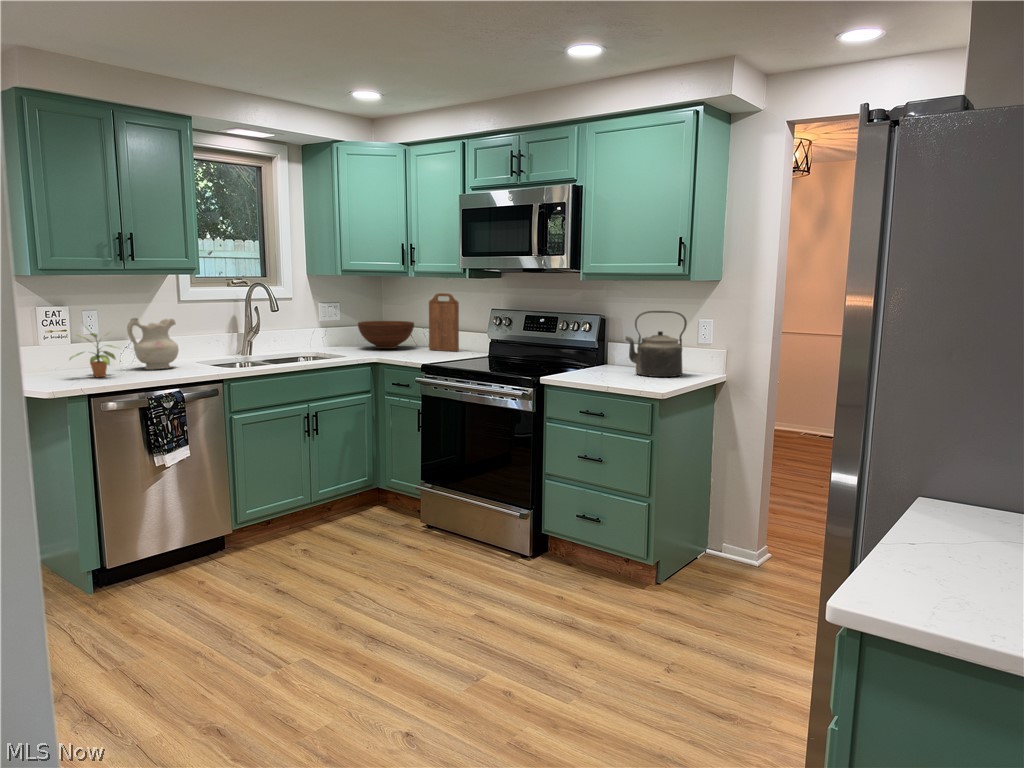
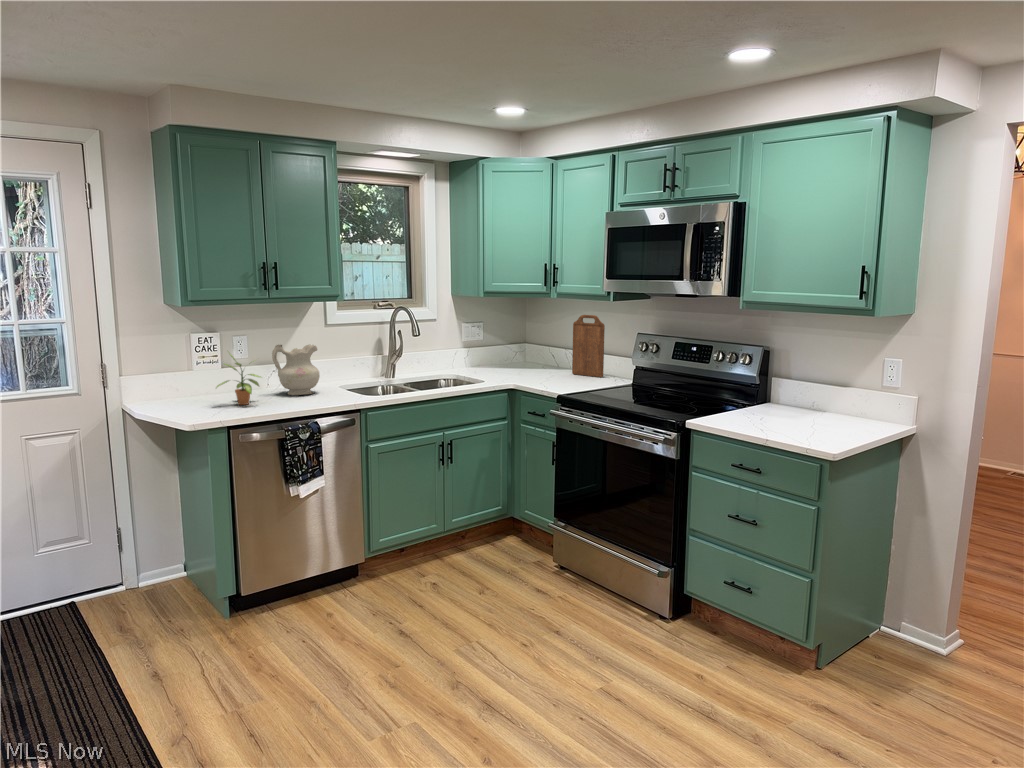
kettle: present [625,311,687,377] -> none [789,349,867,428]
fruit bowl: present [358,321,414,349] -> none [500,341,558,371]

